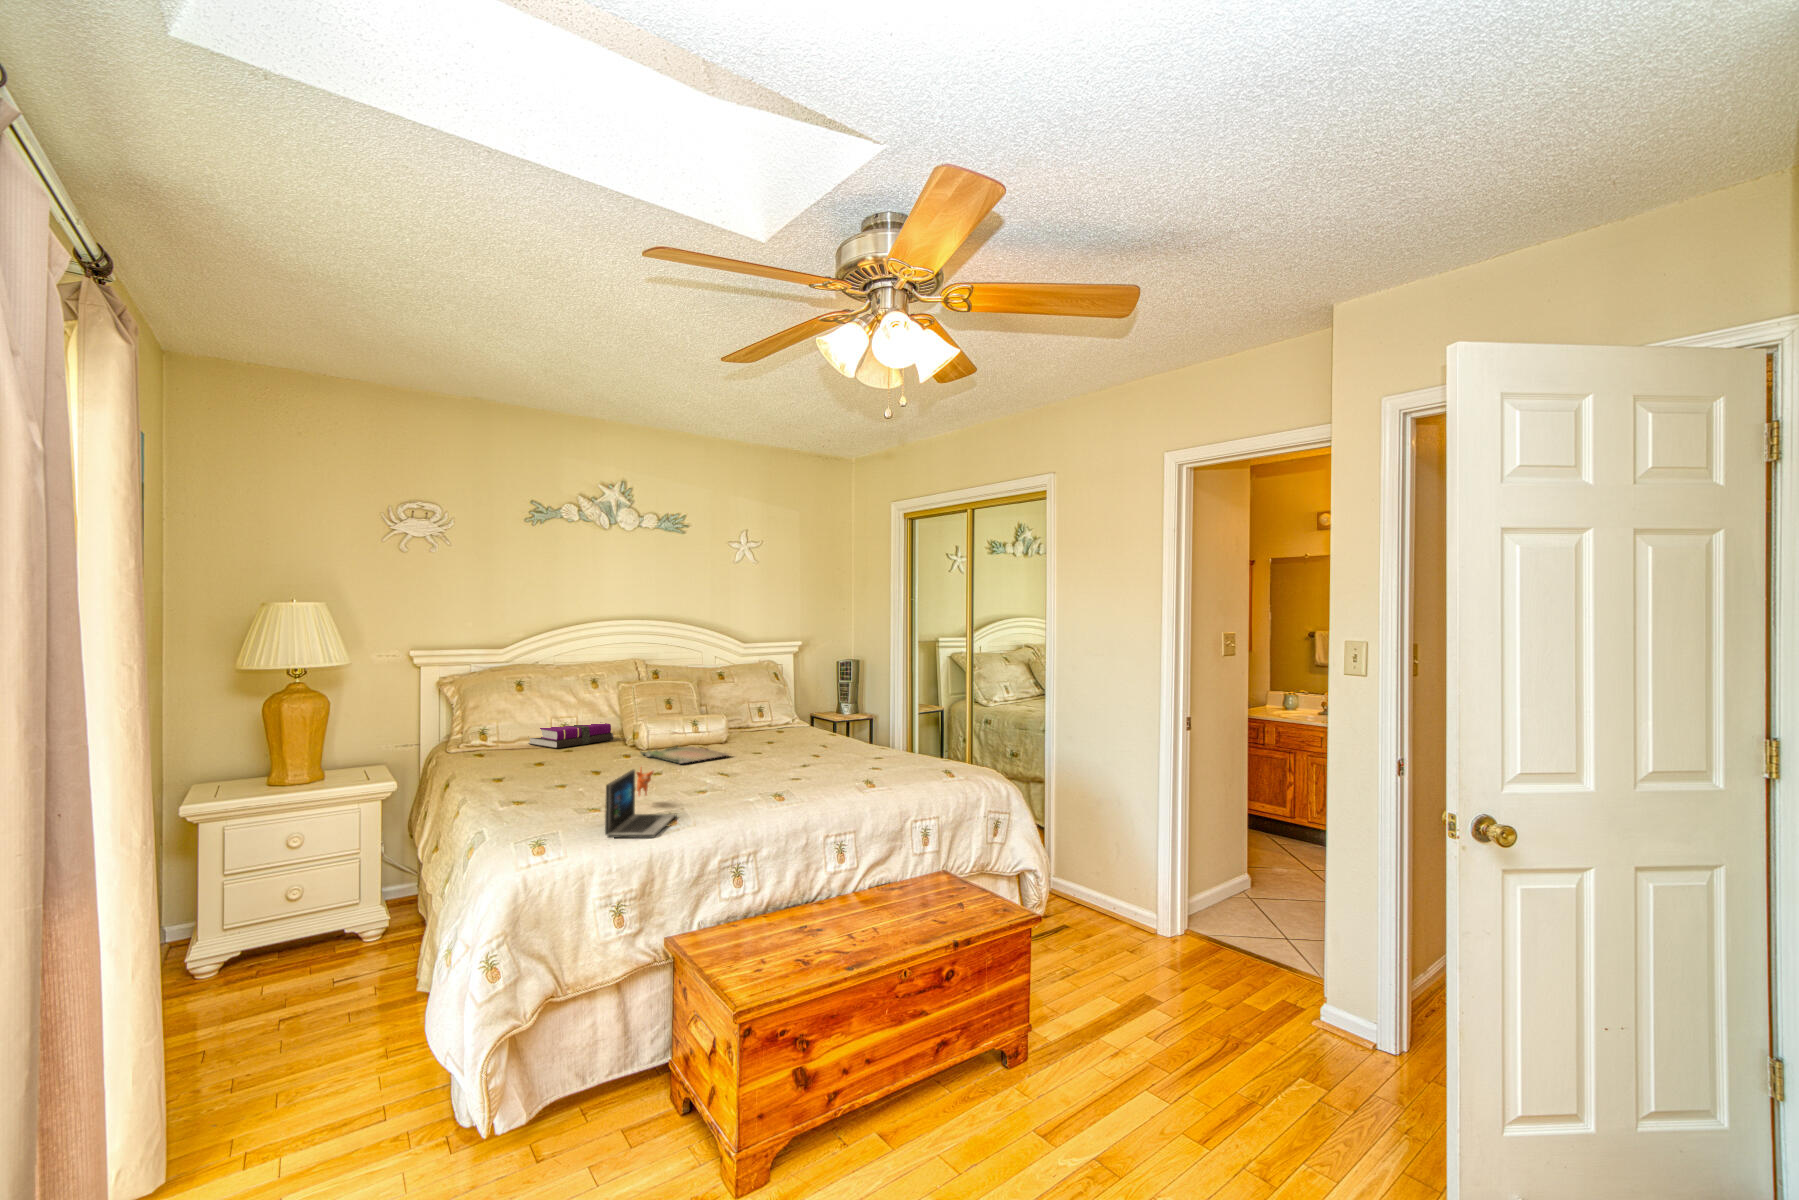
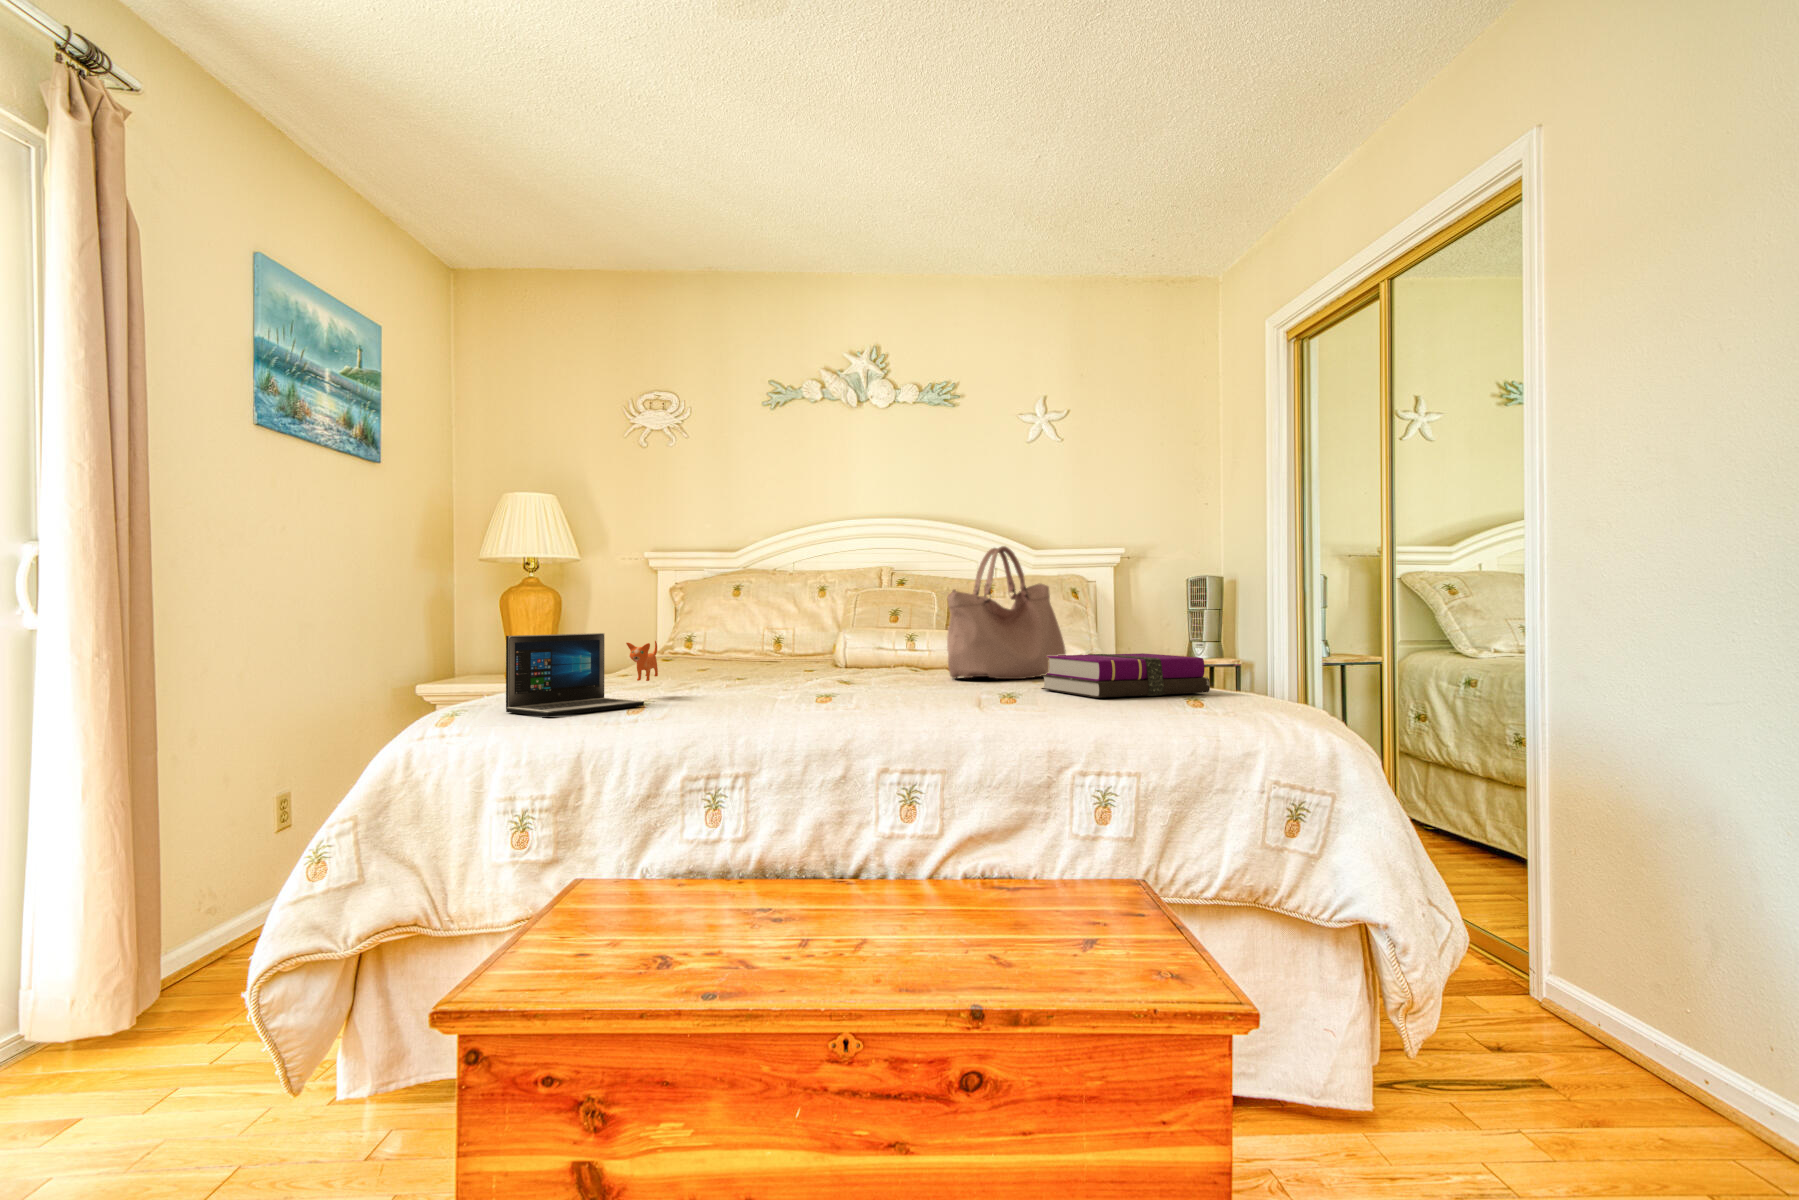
handbag: none [773,671,834,760] -> present [947,546,1066,679]
notebook: present [529,723,613,748] -> present [1041,653,1210,698]
tray: present [641,745,728,764] -> none [801,655,903,675]

